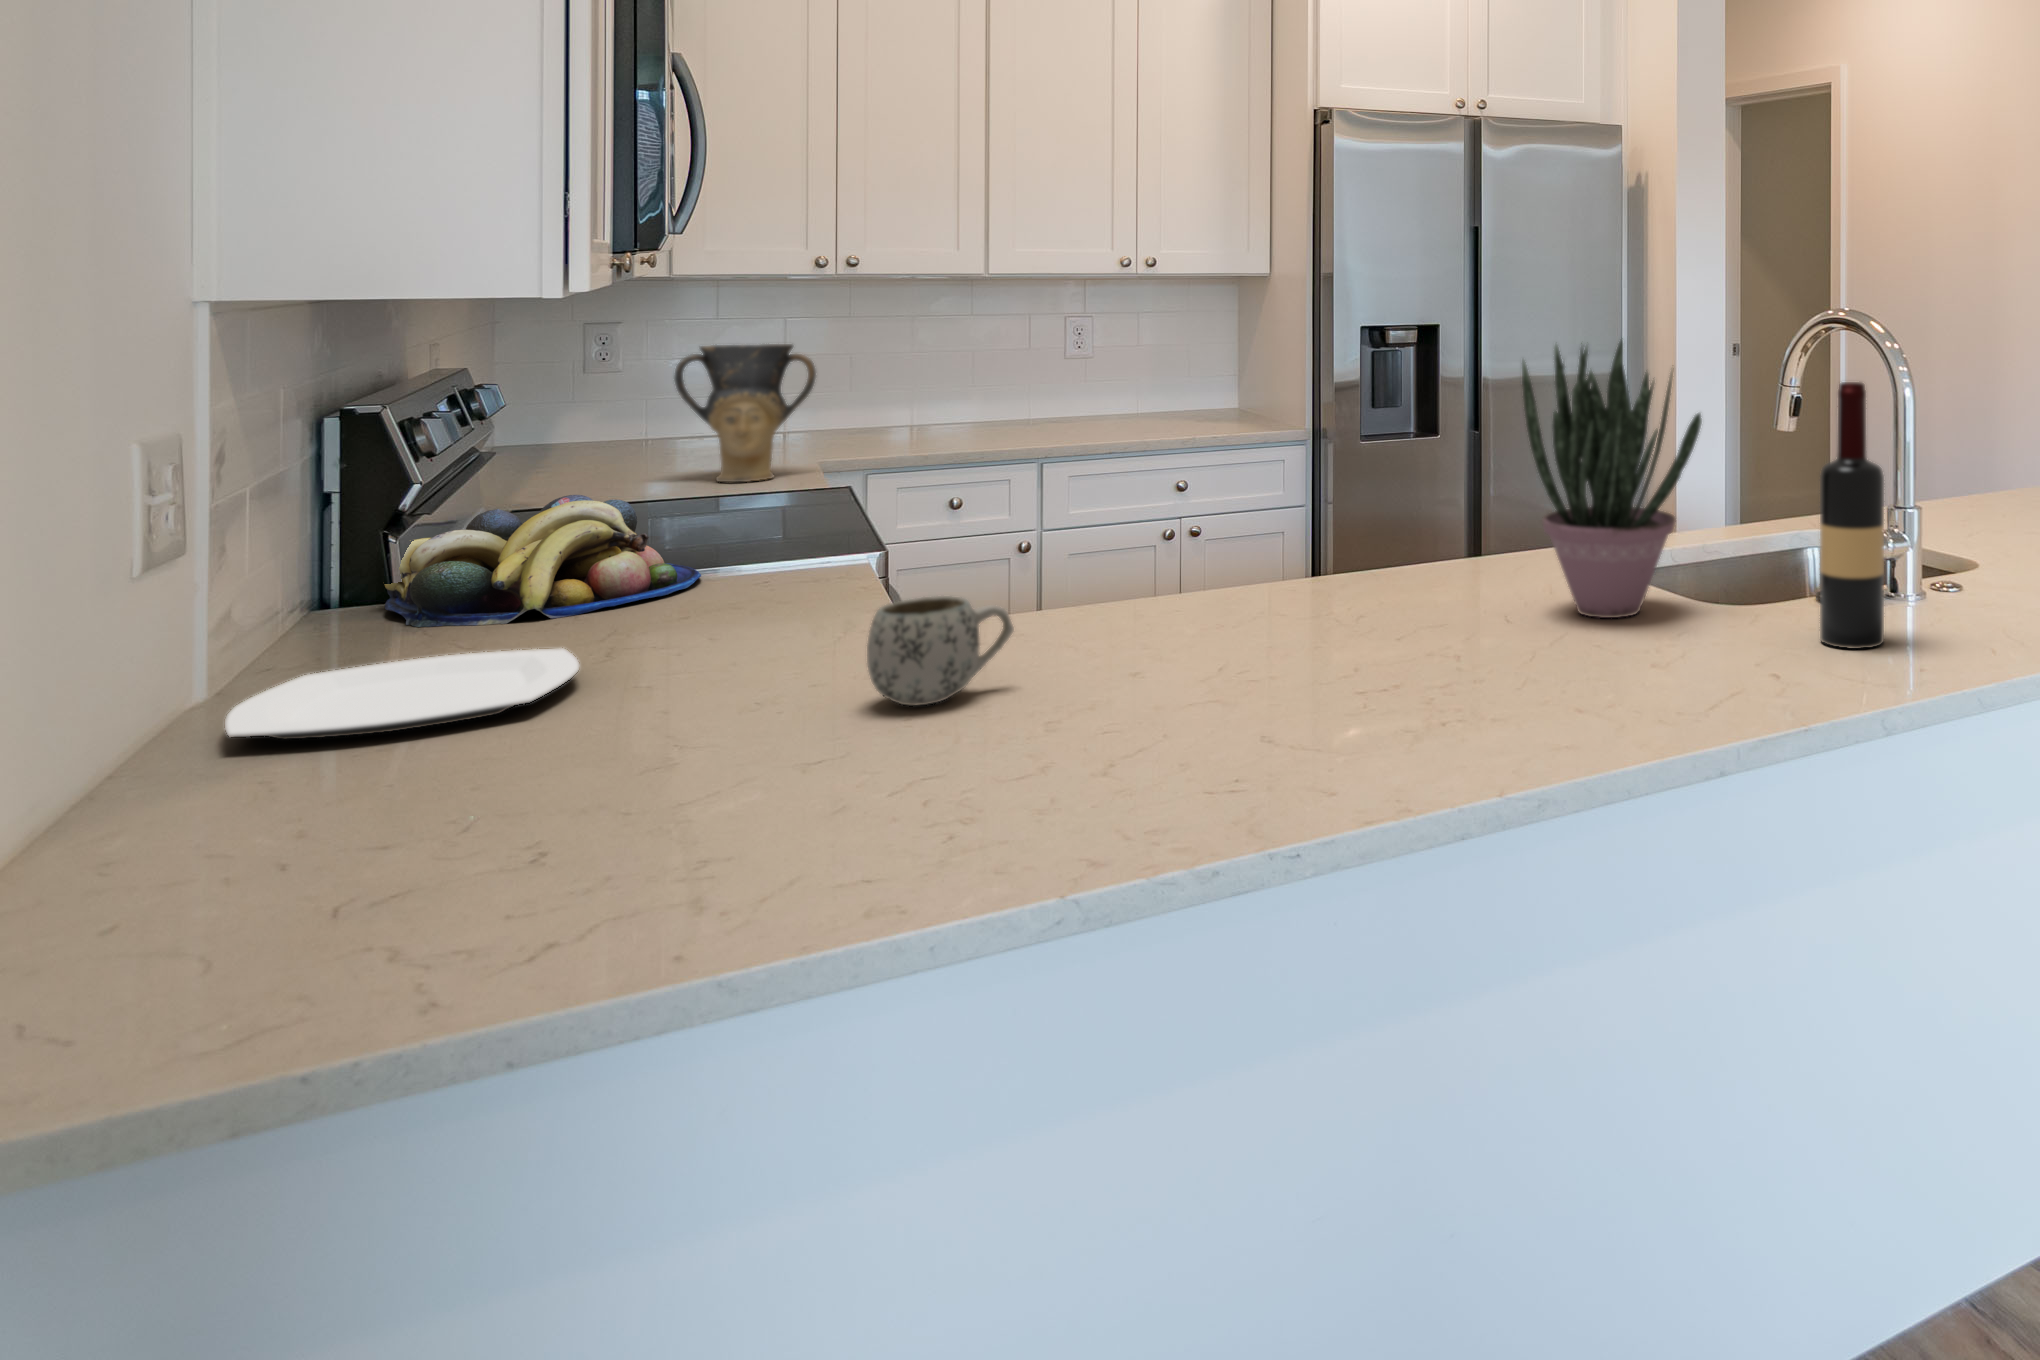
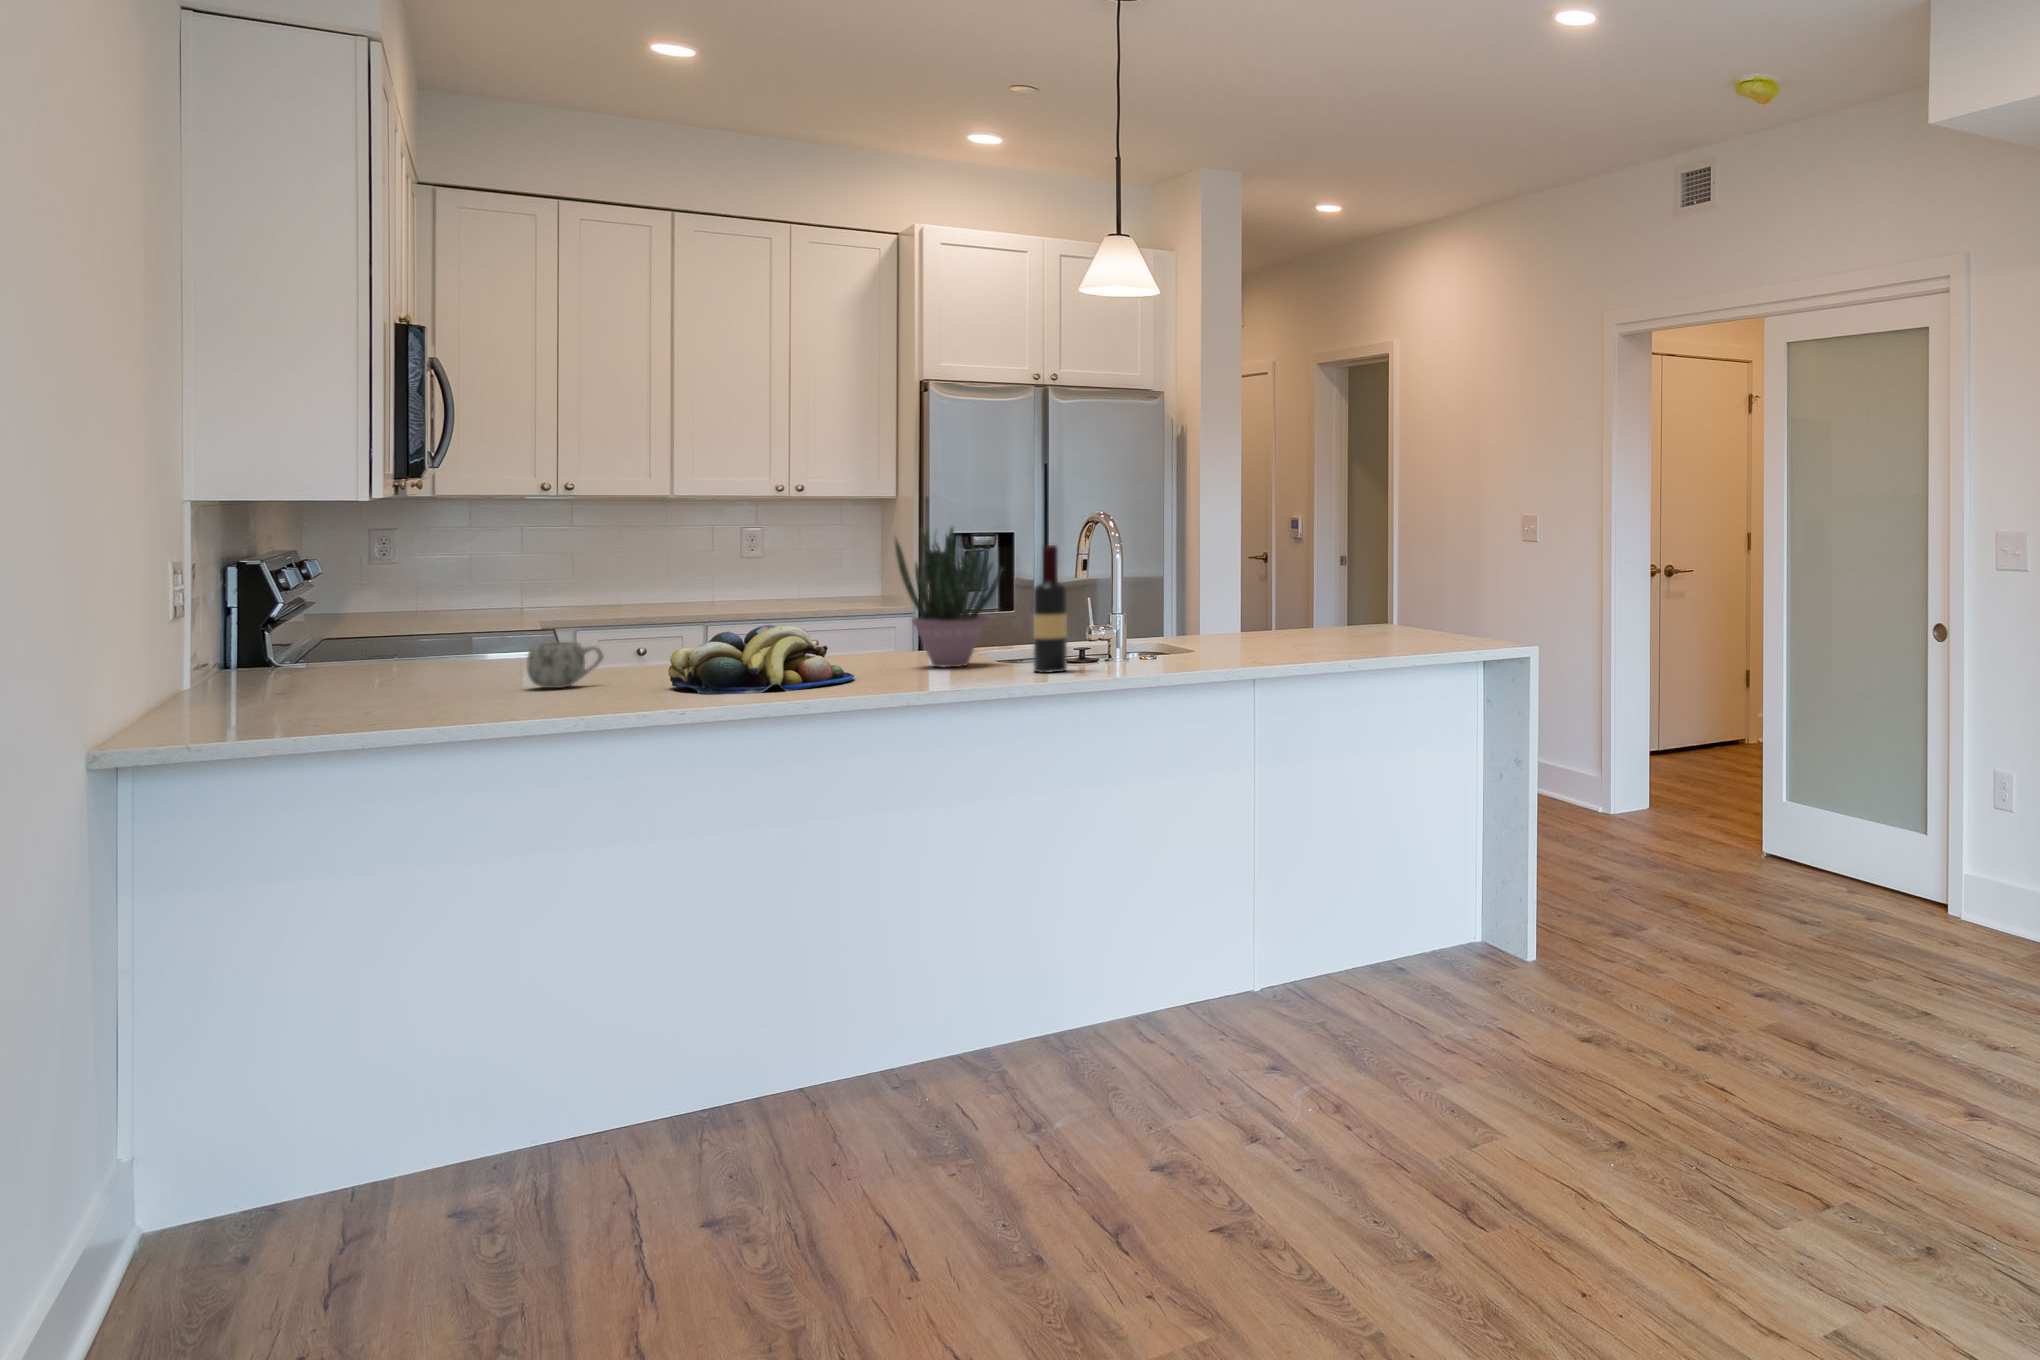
vase: present [674,344,816,482] -> none [433,541,537,634]
fruit bowl: present [384,495,701,627] -> present [668,625,854,694]
plate: present [225,649,579,739] -> none [210,674,381,698]

